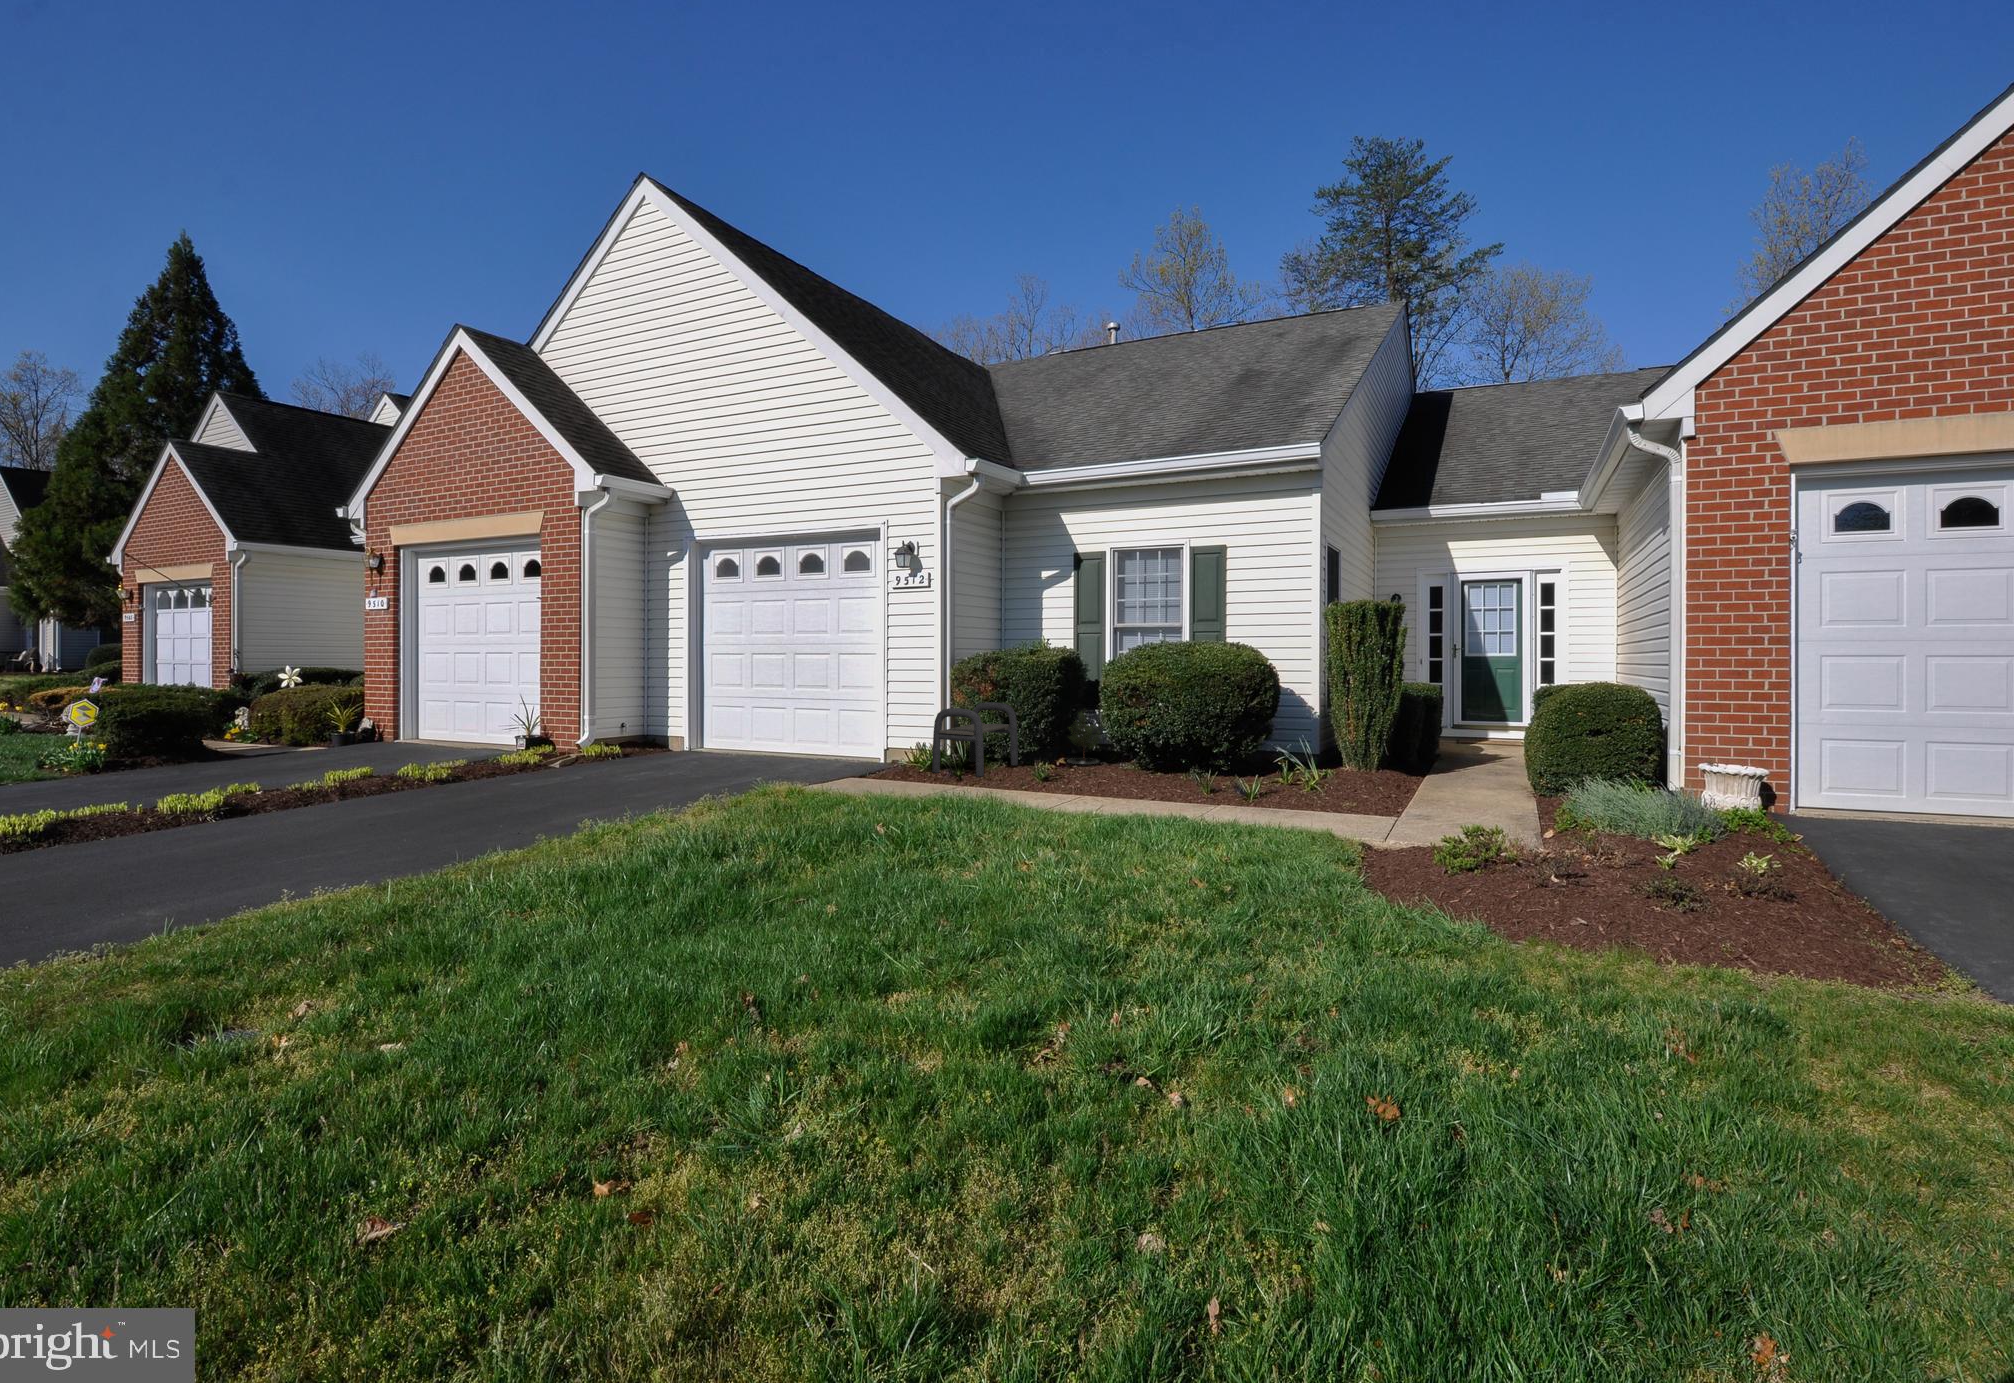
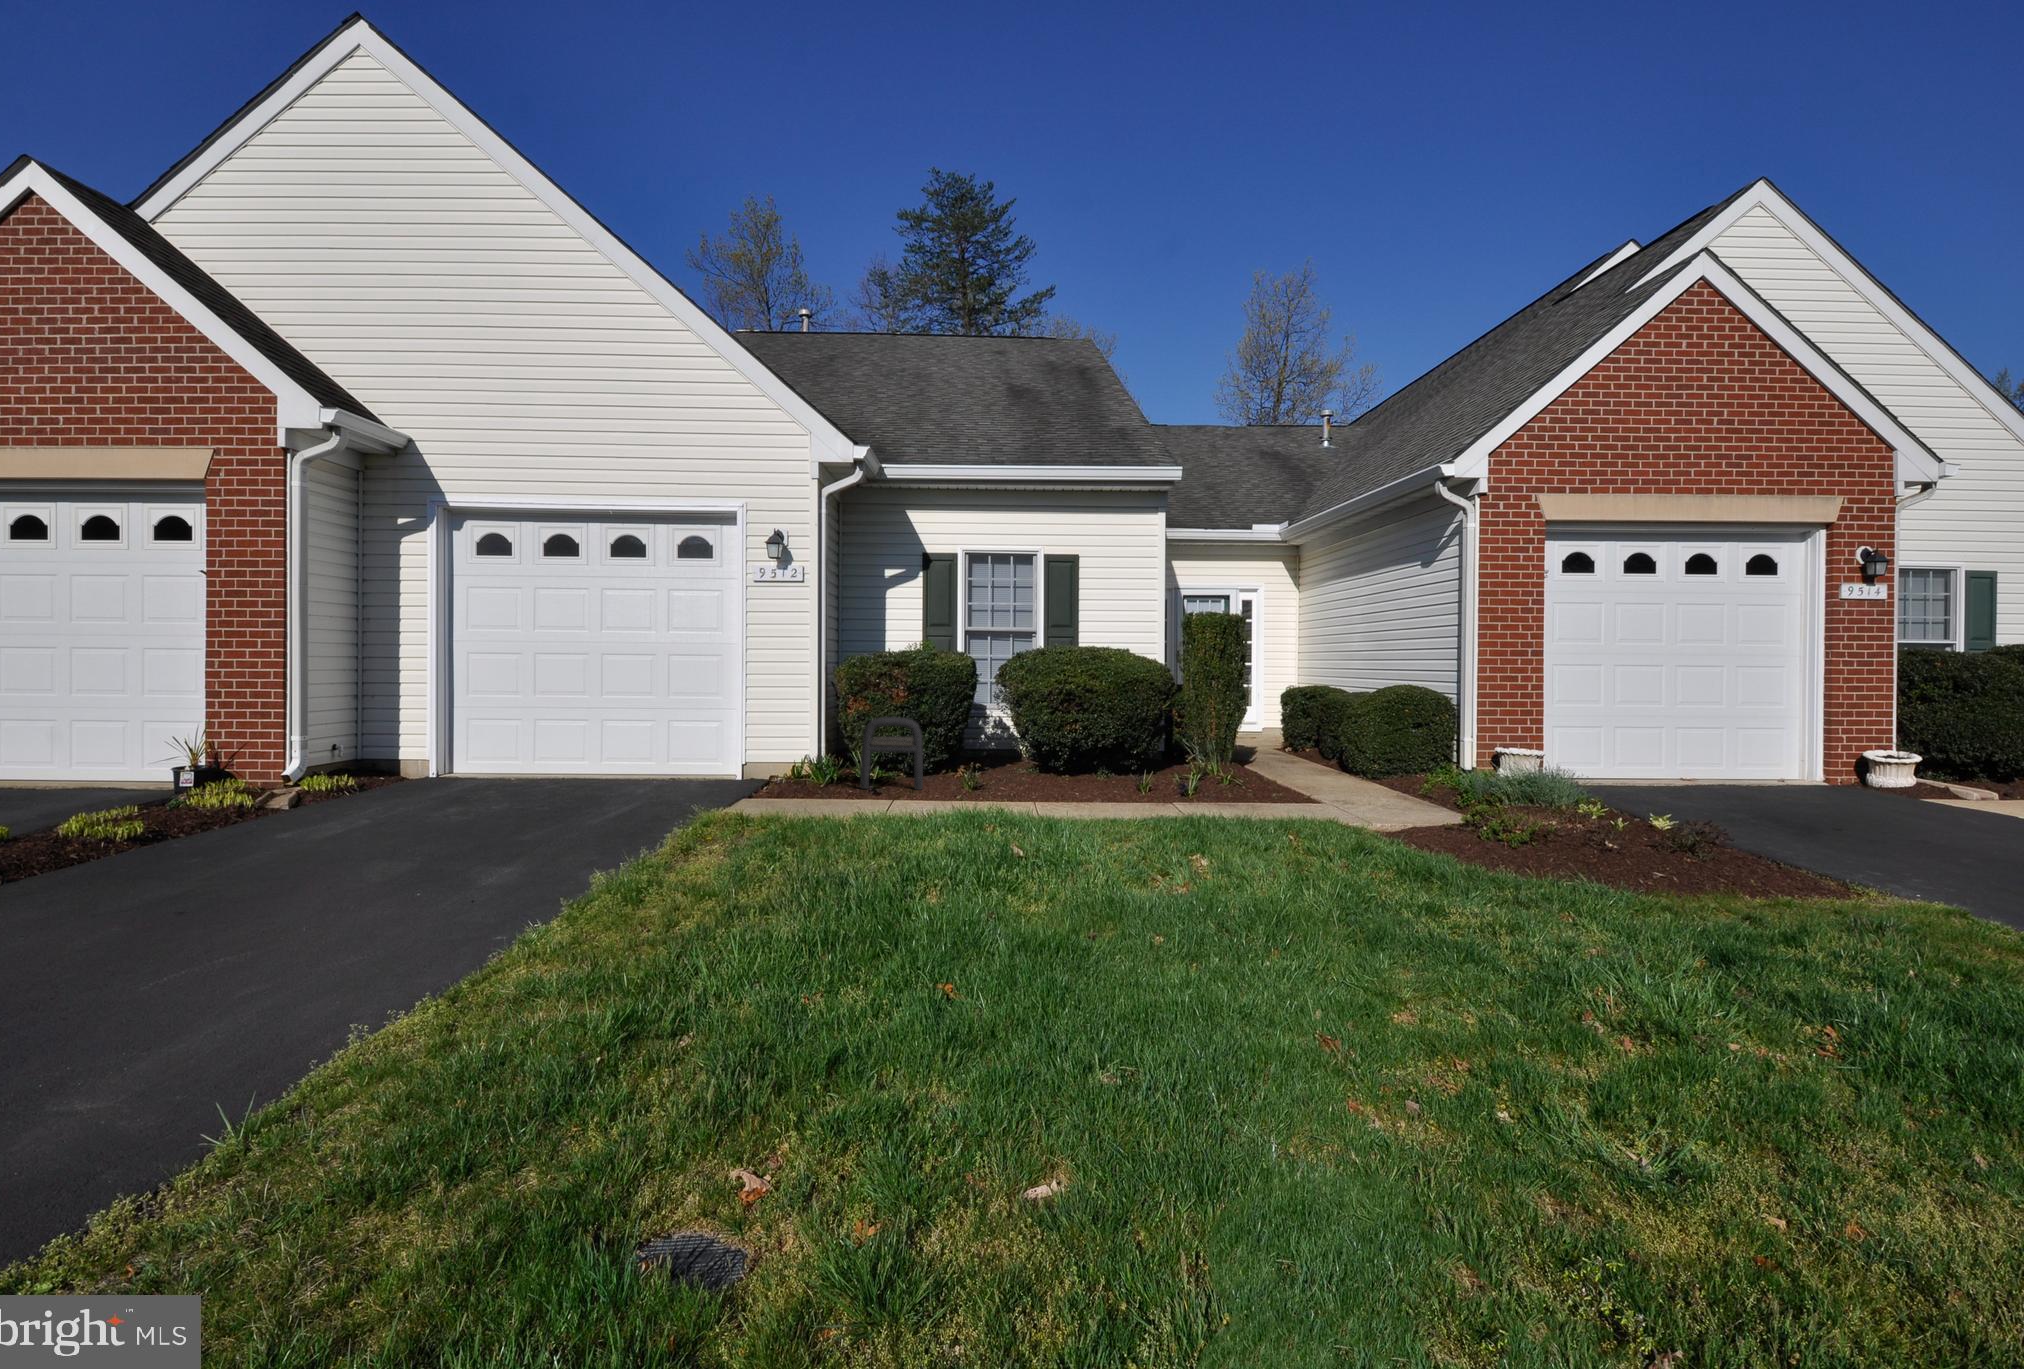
potted tree: present [1068,711,1101,764] -> none [956,713,995,771]

